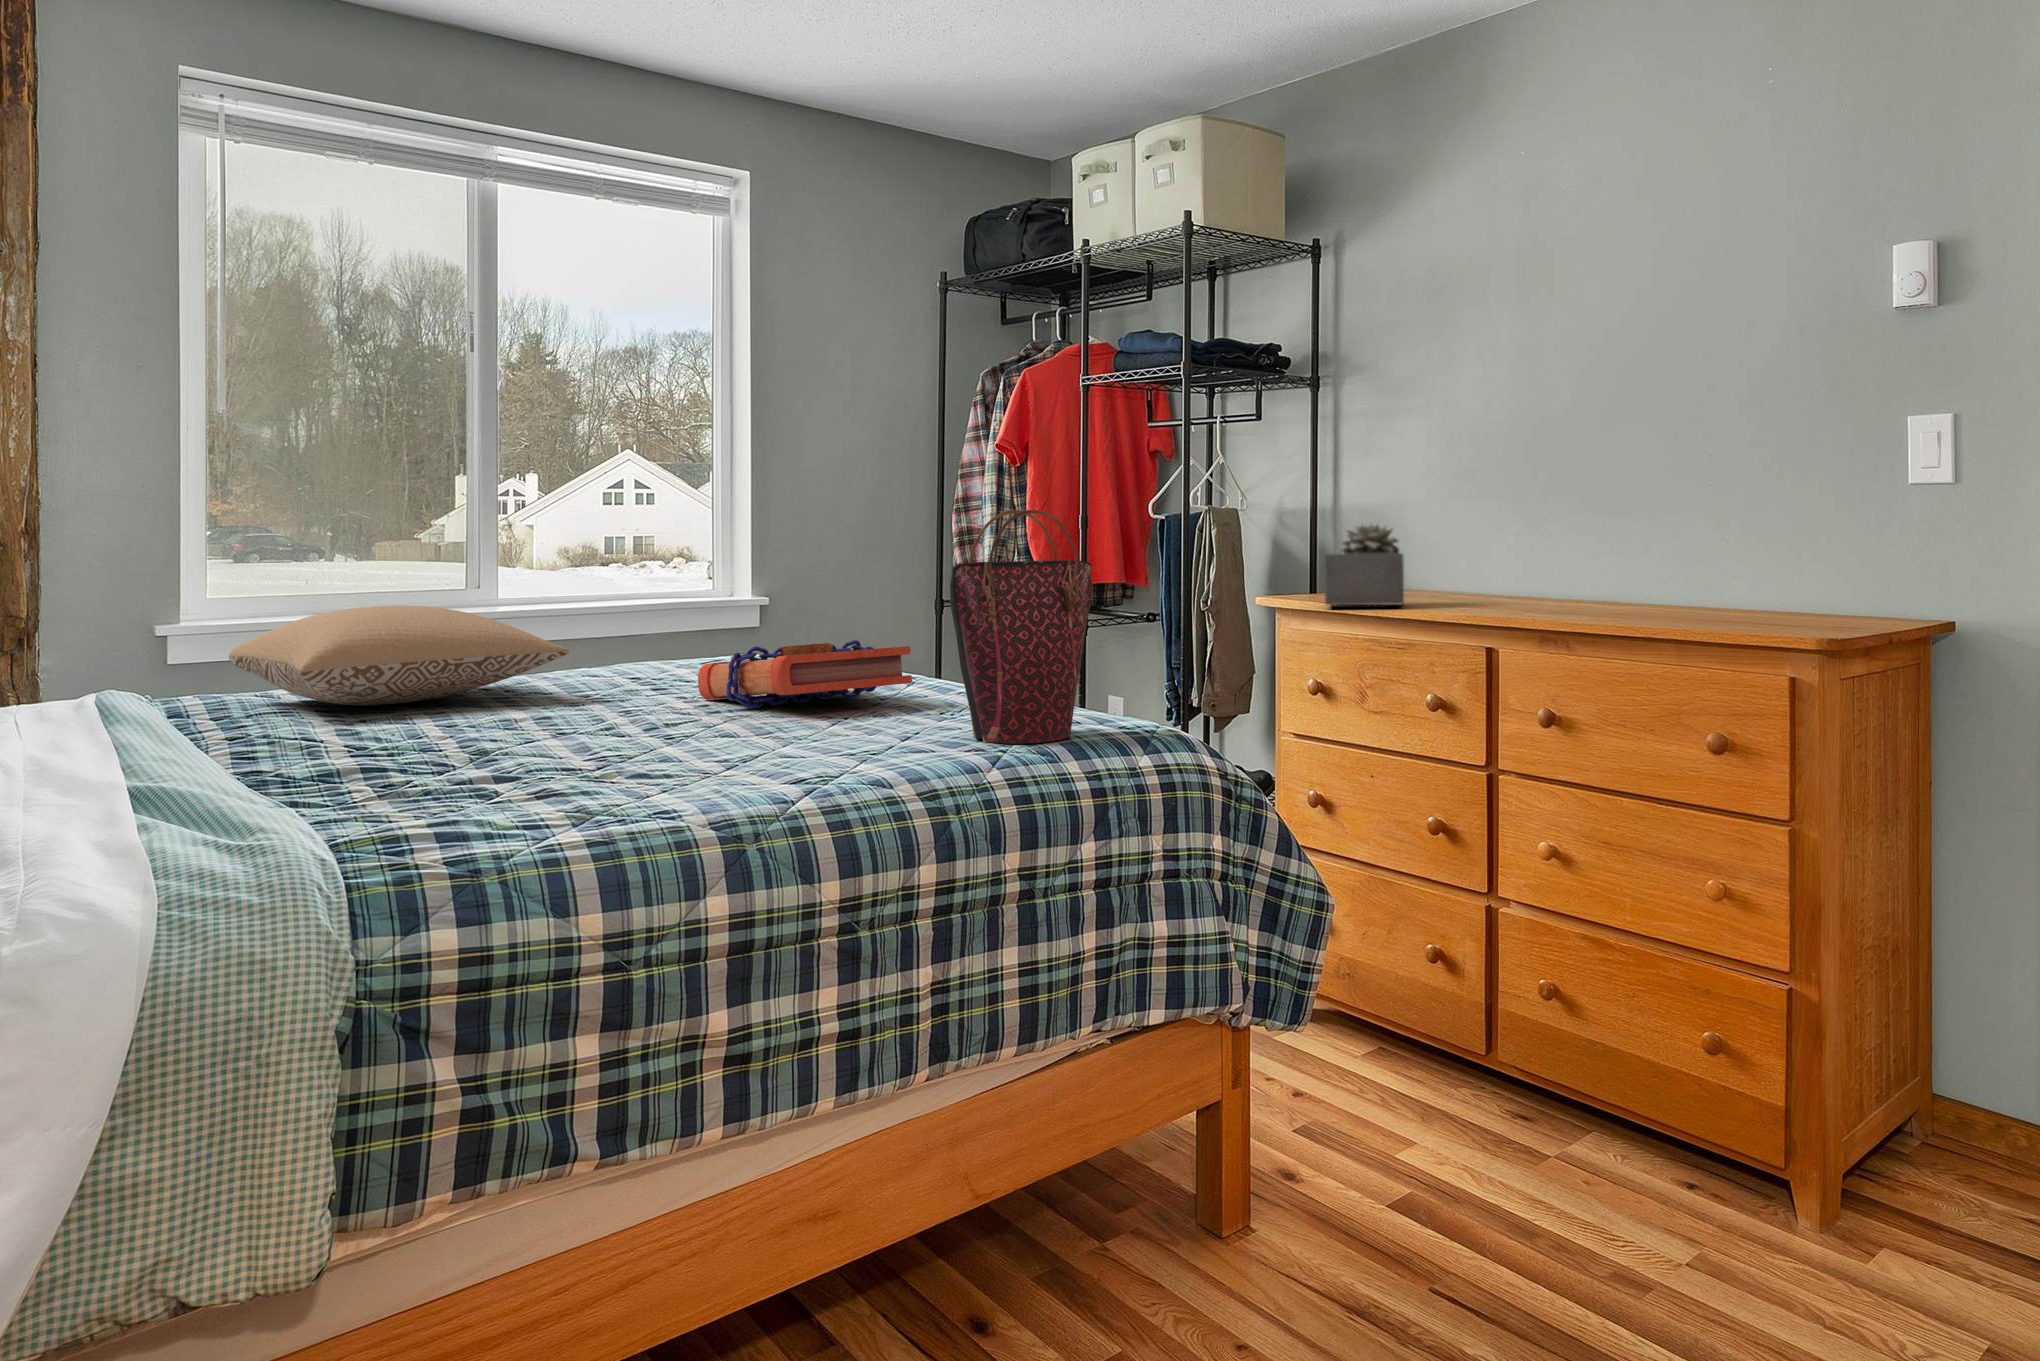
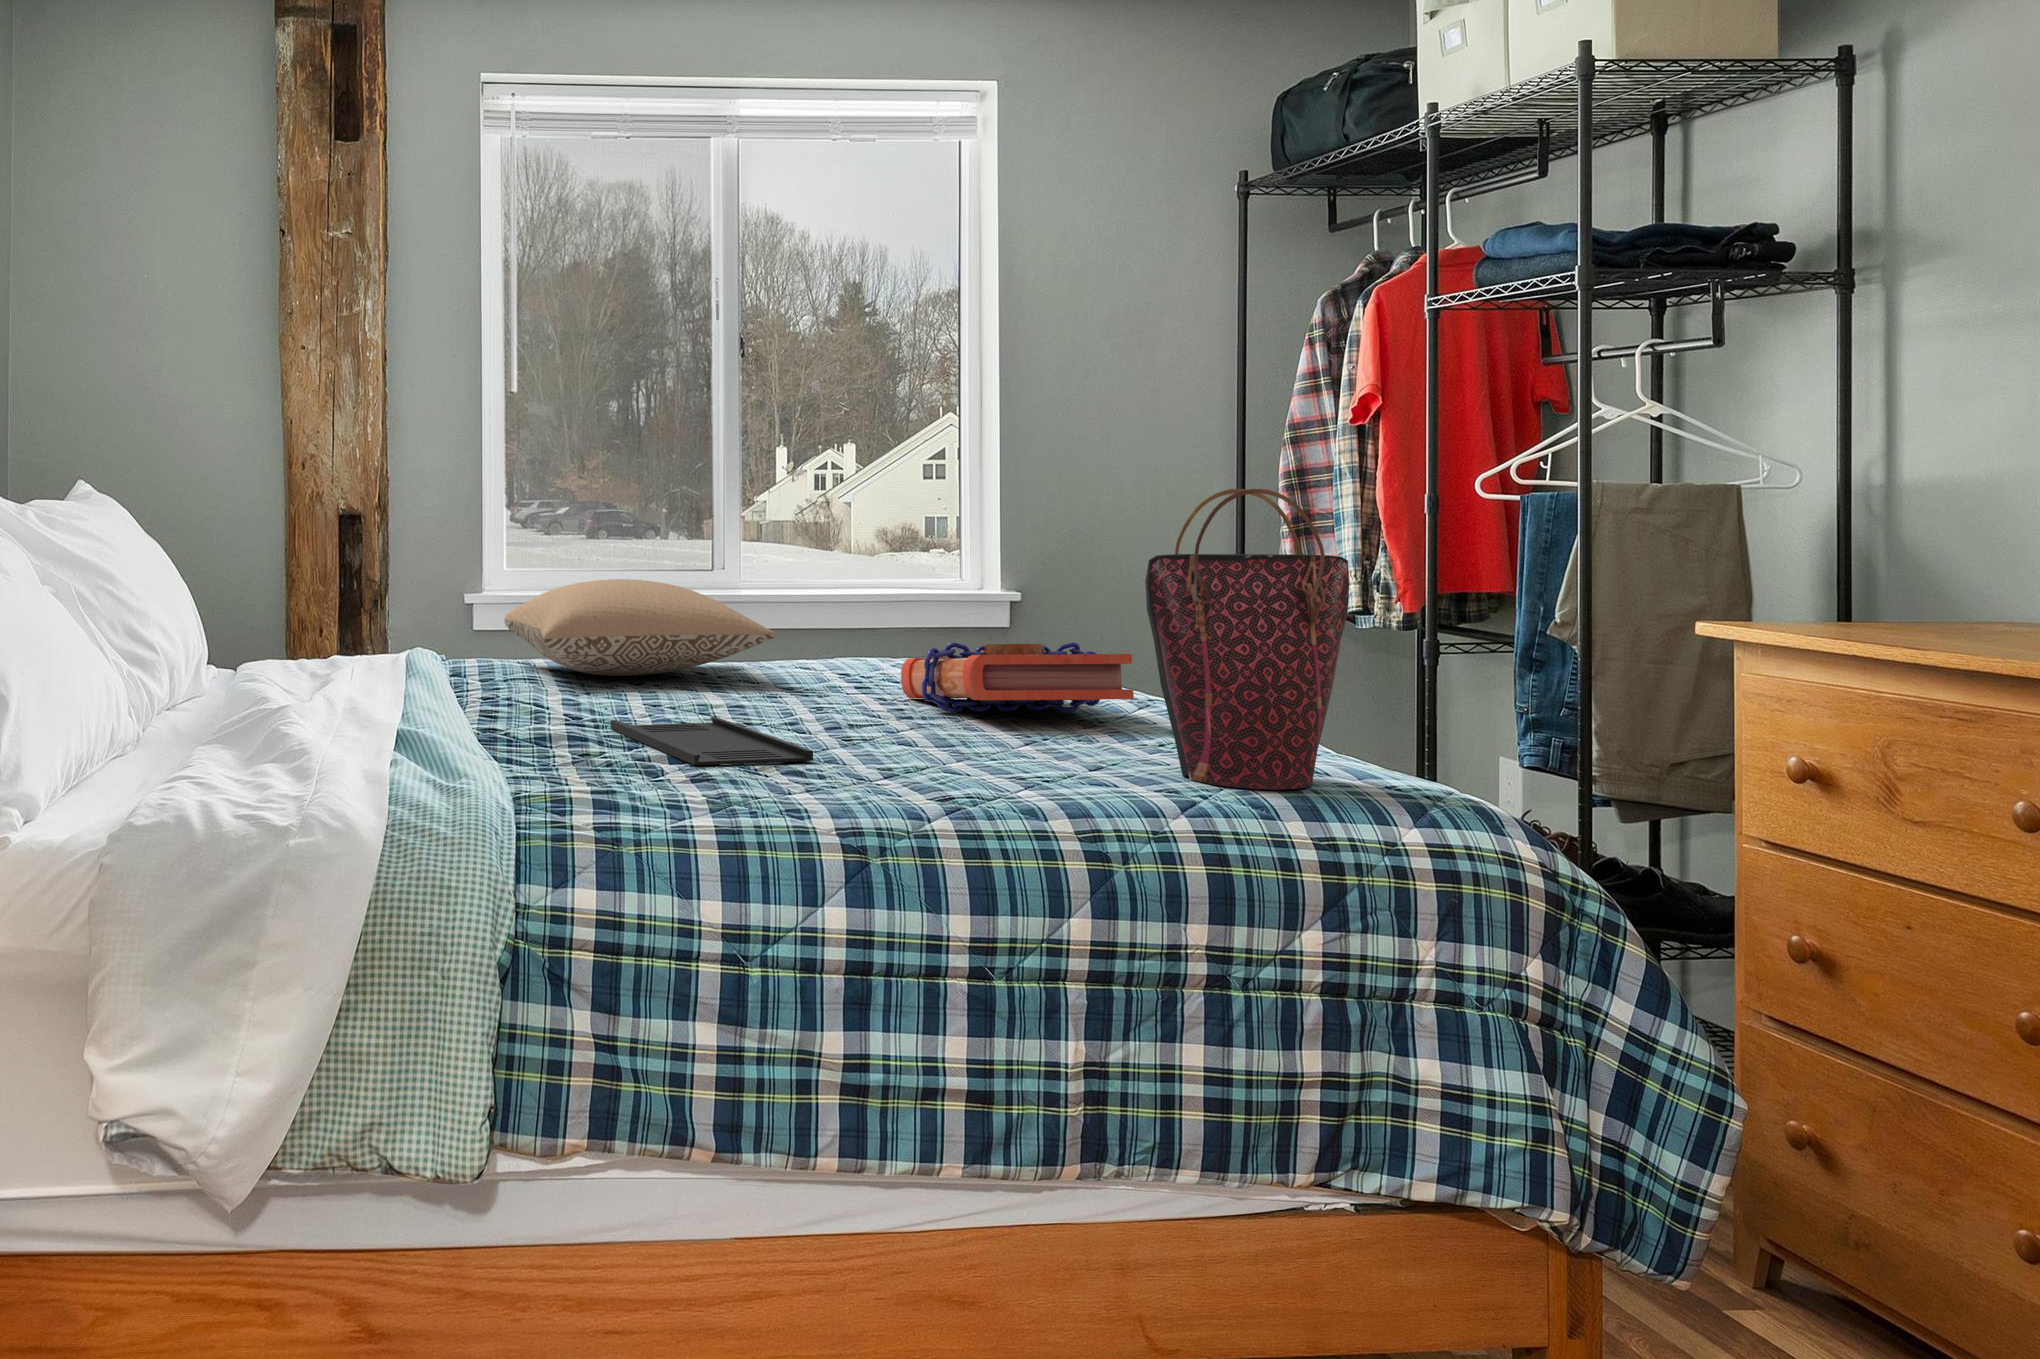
succulent plant: present [1324,524,1404,605] -> none [1801,507,1973,641]
tray: none [414,734,658,782] -> present [611,717,813,765]

